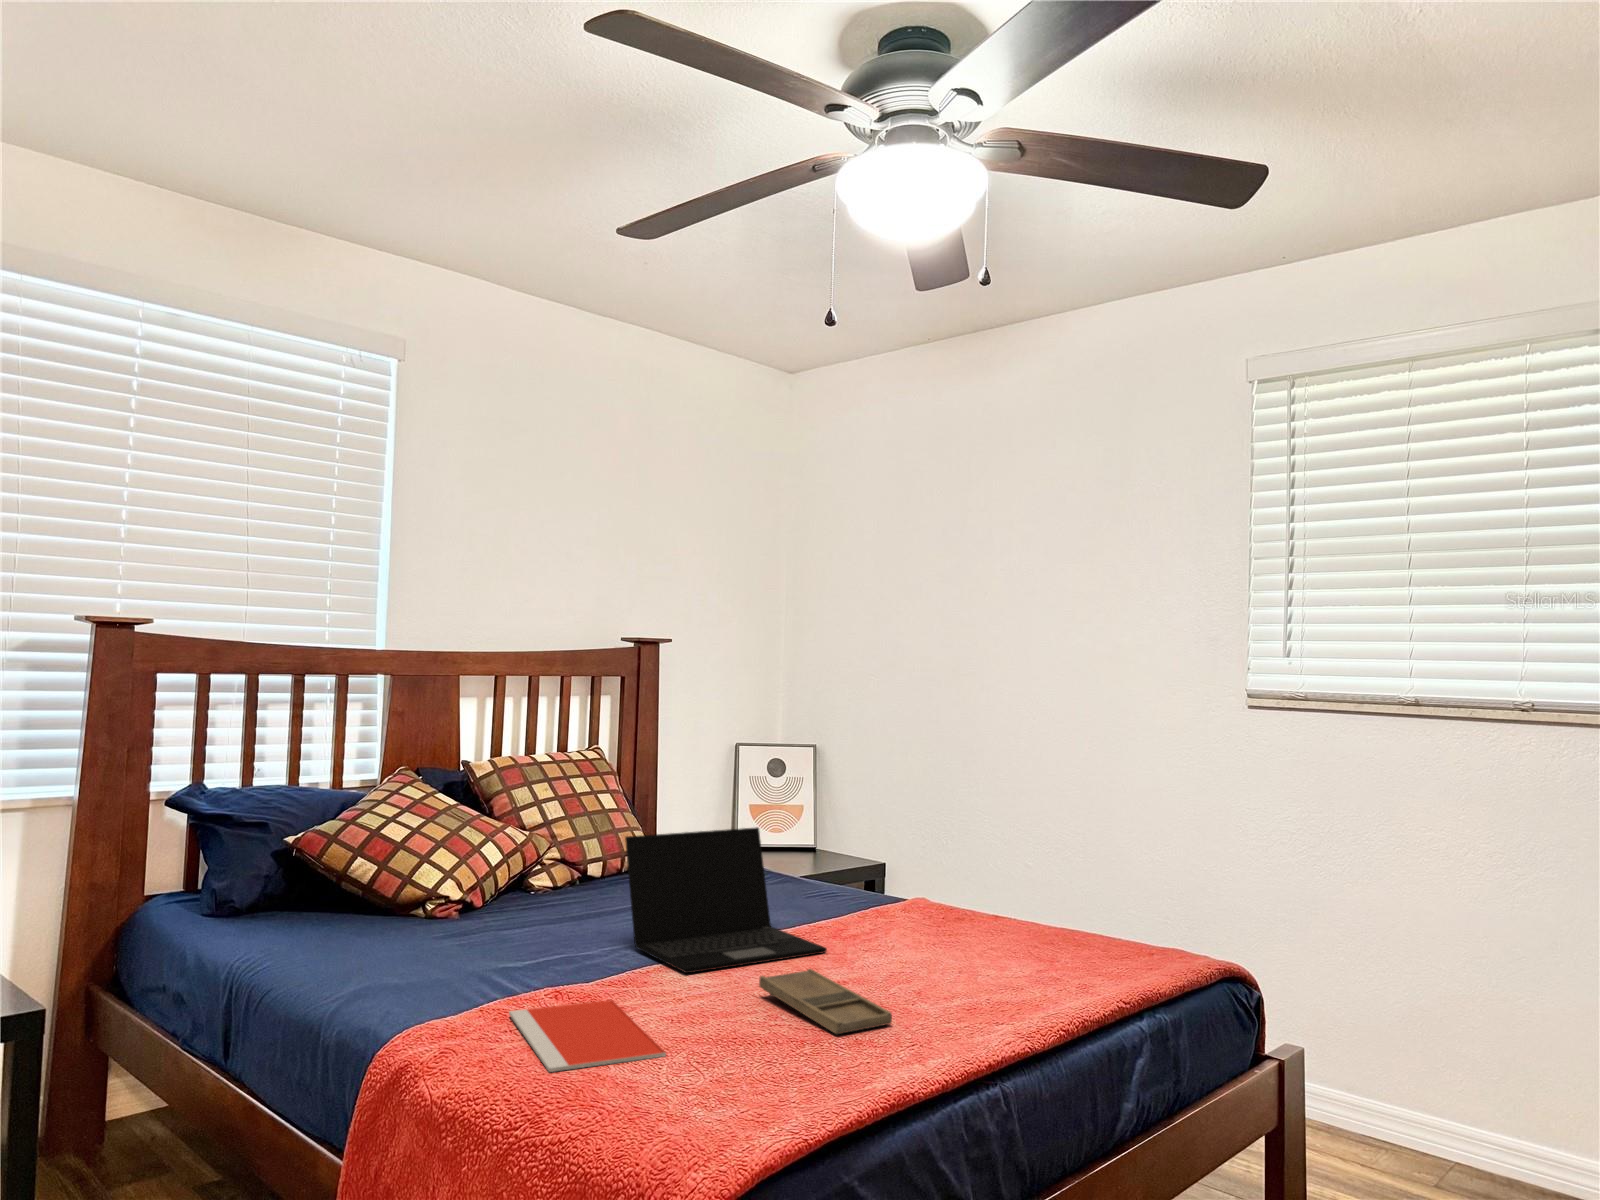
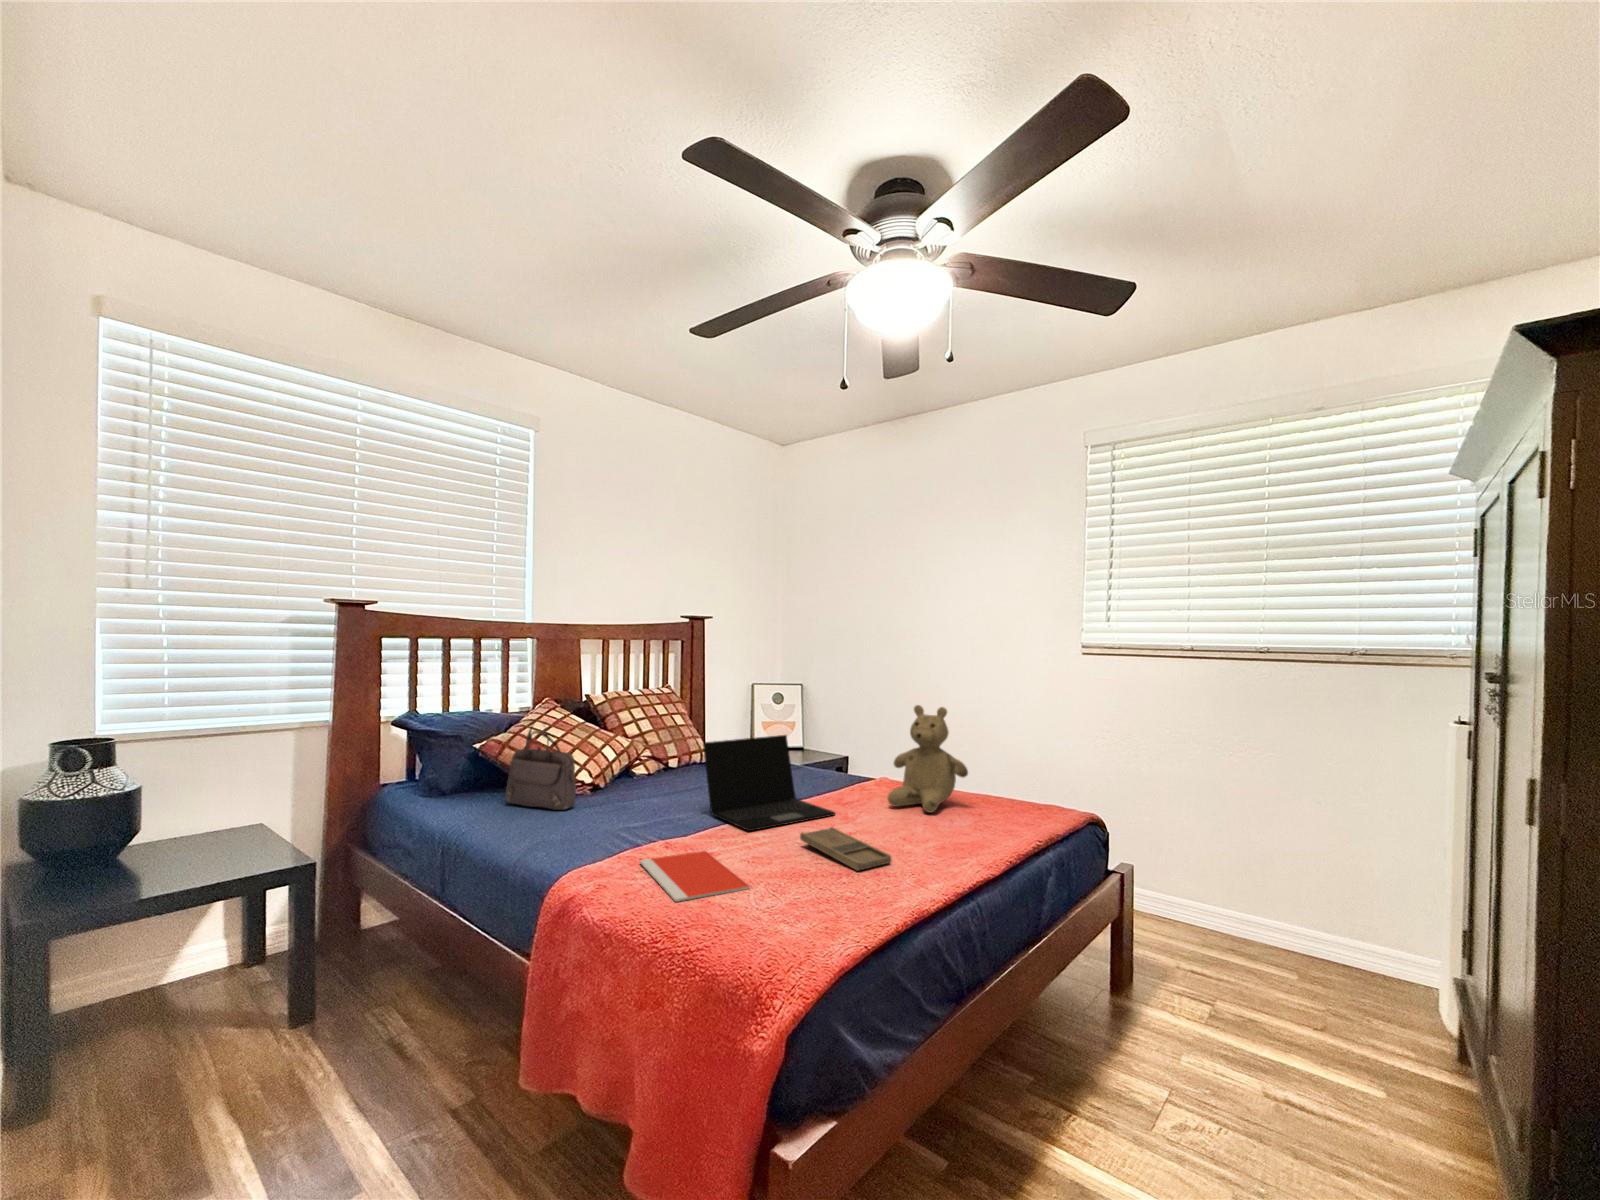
teddy bear: none [911,784,1038,952] -> present [888,705,968,813]
handbag: none [329,800,434,938] -> present [505,725,576,810]

